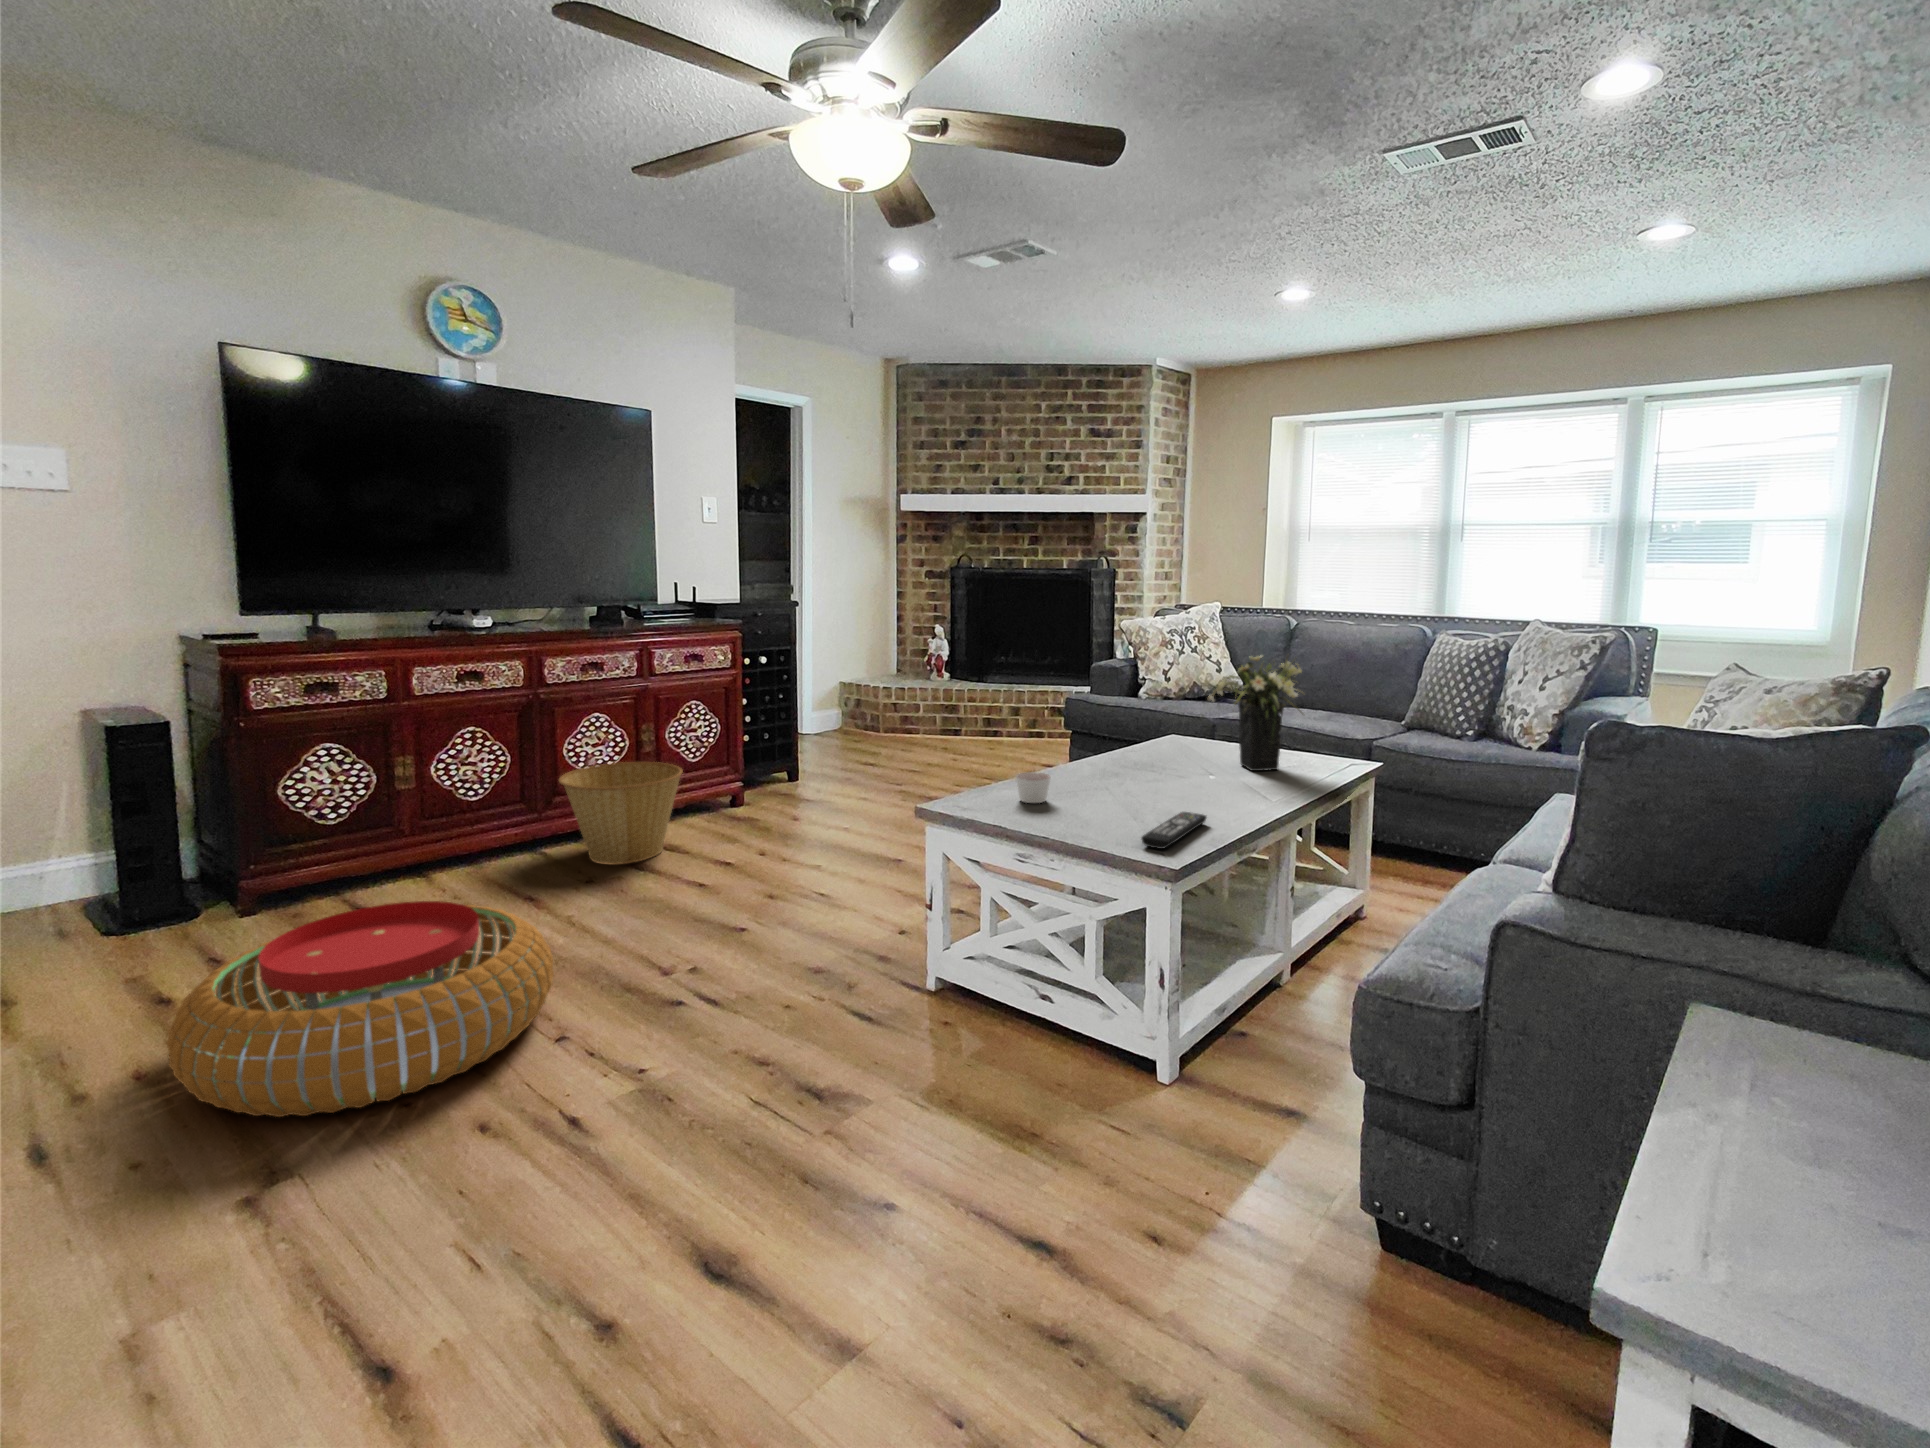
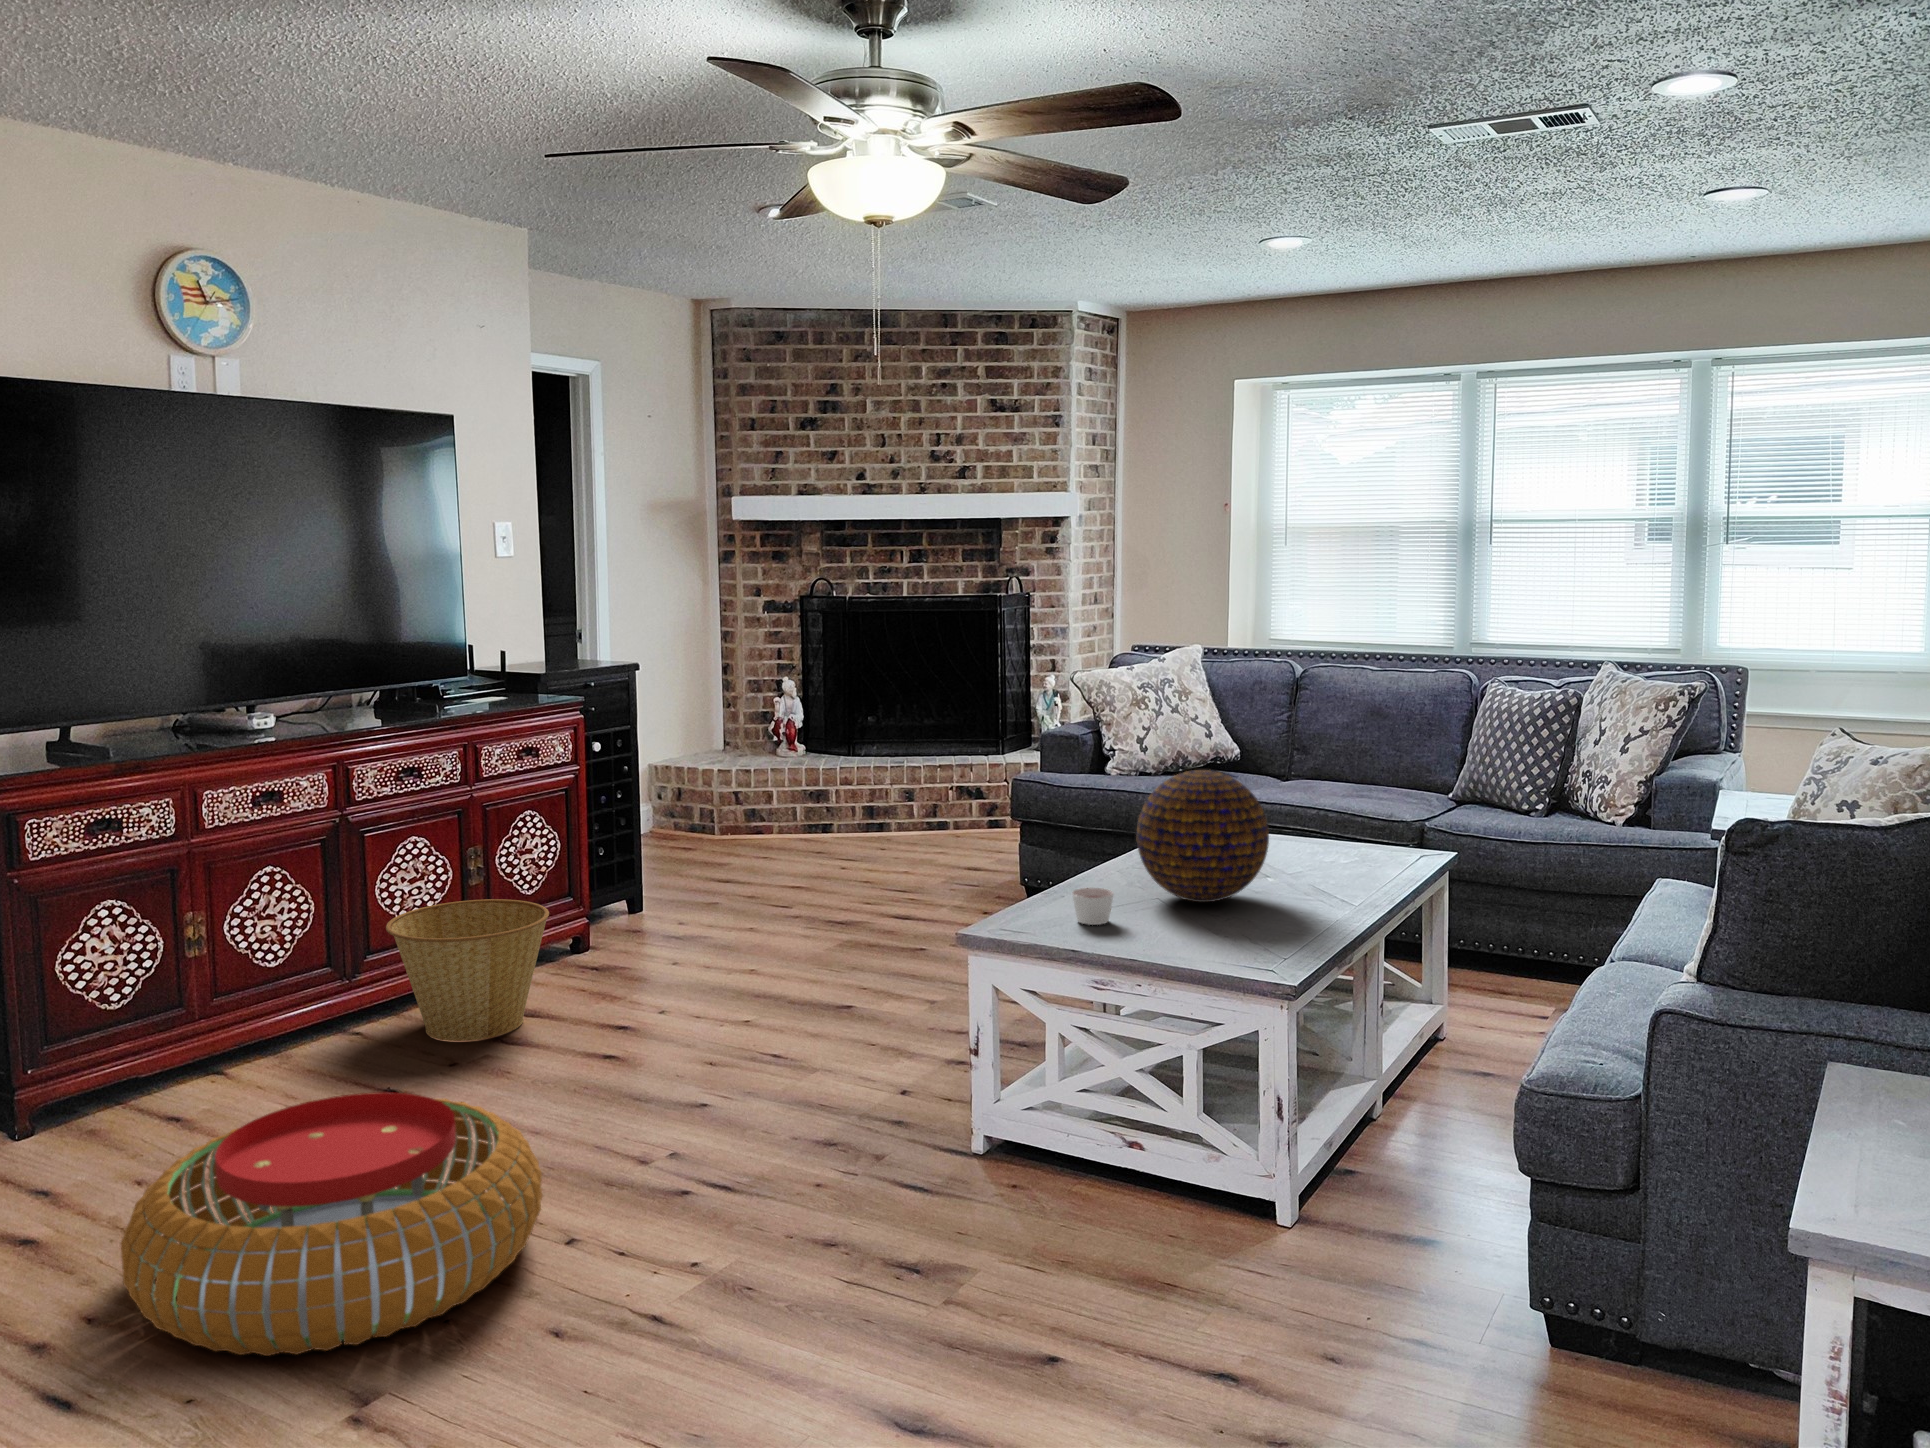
flower arrangement: present [1208,656,1302,771] -> none [1263,728,1382,871]
decorative orb: none [1084,679,1195,790] -> present [1136,770,1269,902]
remote control: present [1141,812,1207,849] -> none [1251,924,1305,967]

